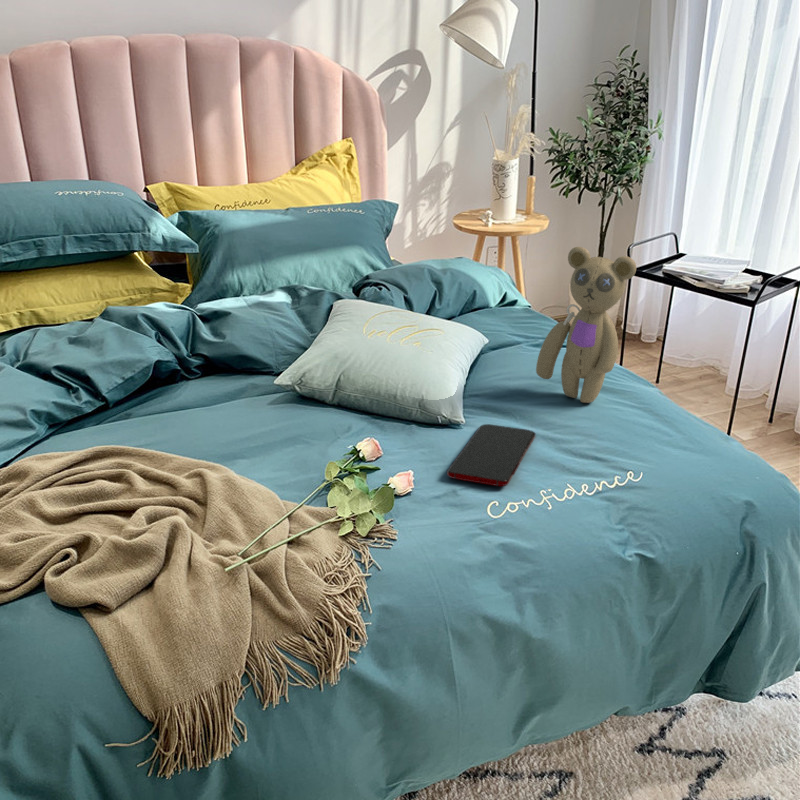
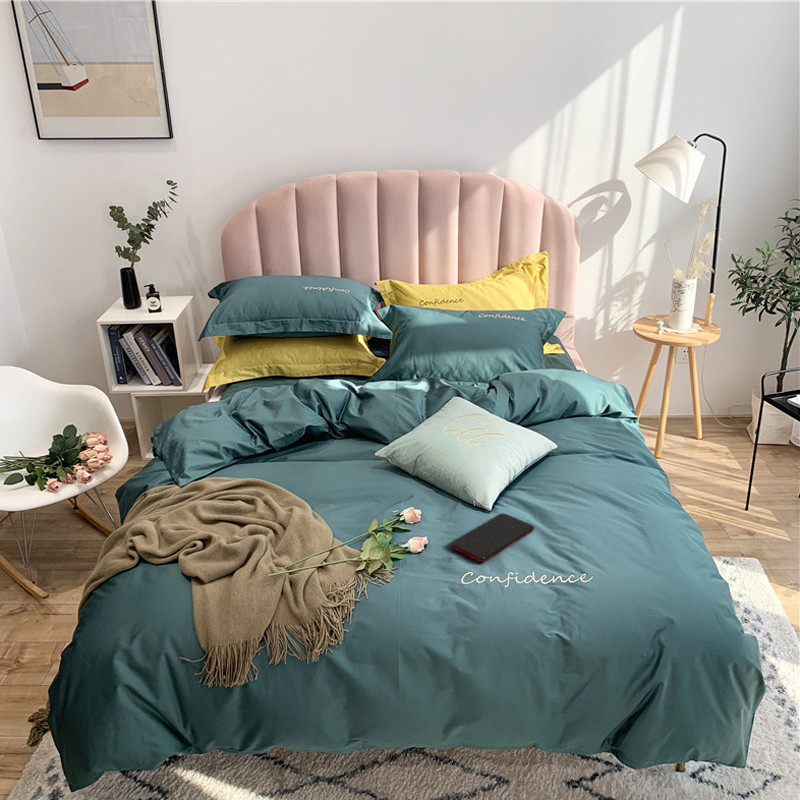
teddy bear: present [536,247,636,403] -> none [563,396,631,512]

